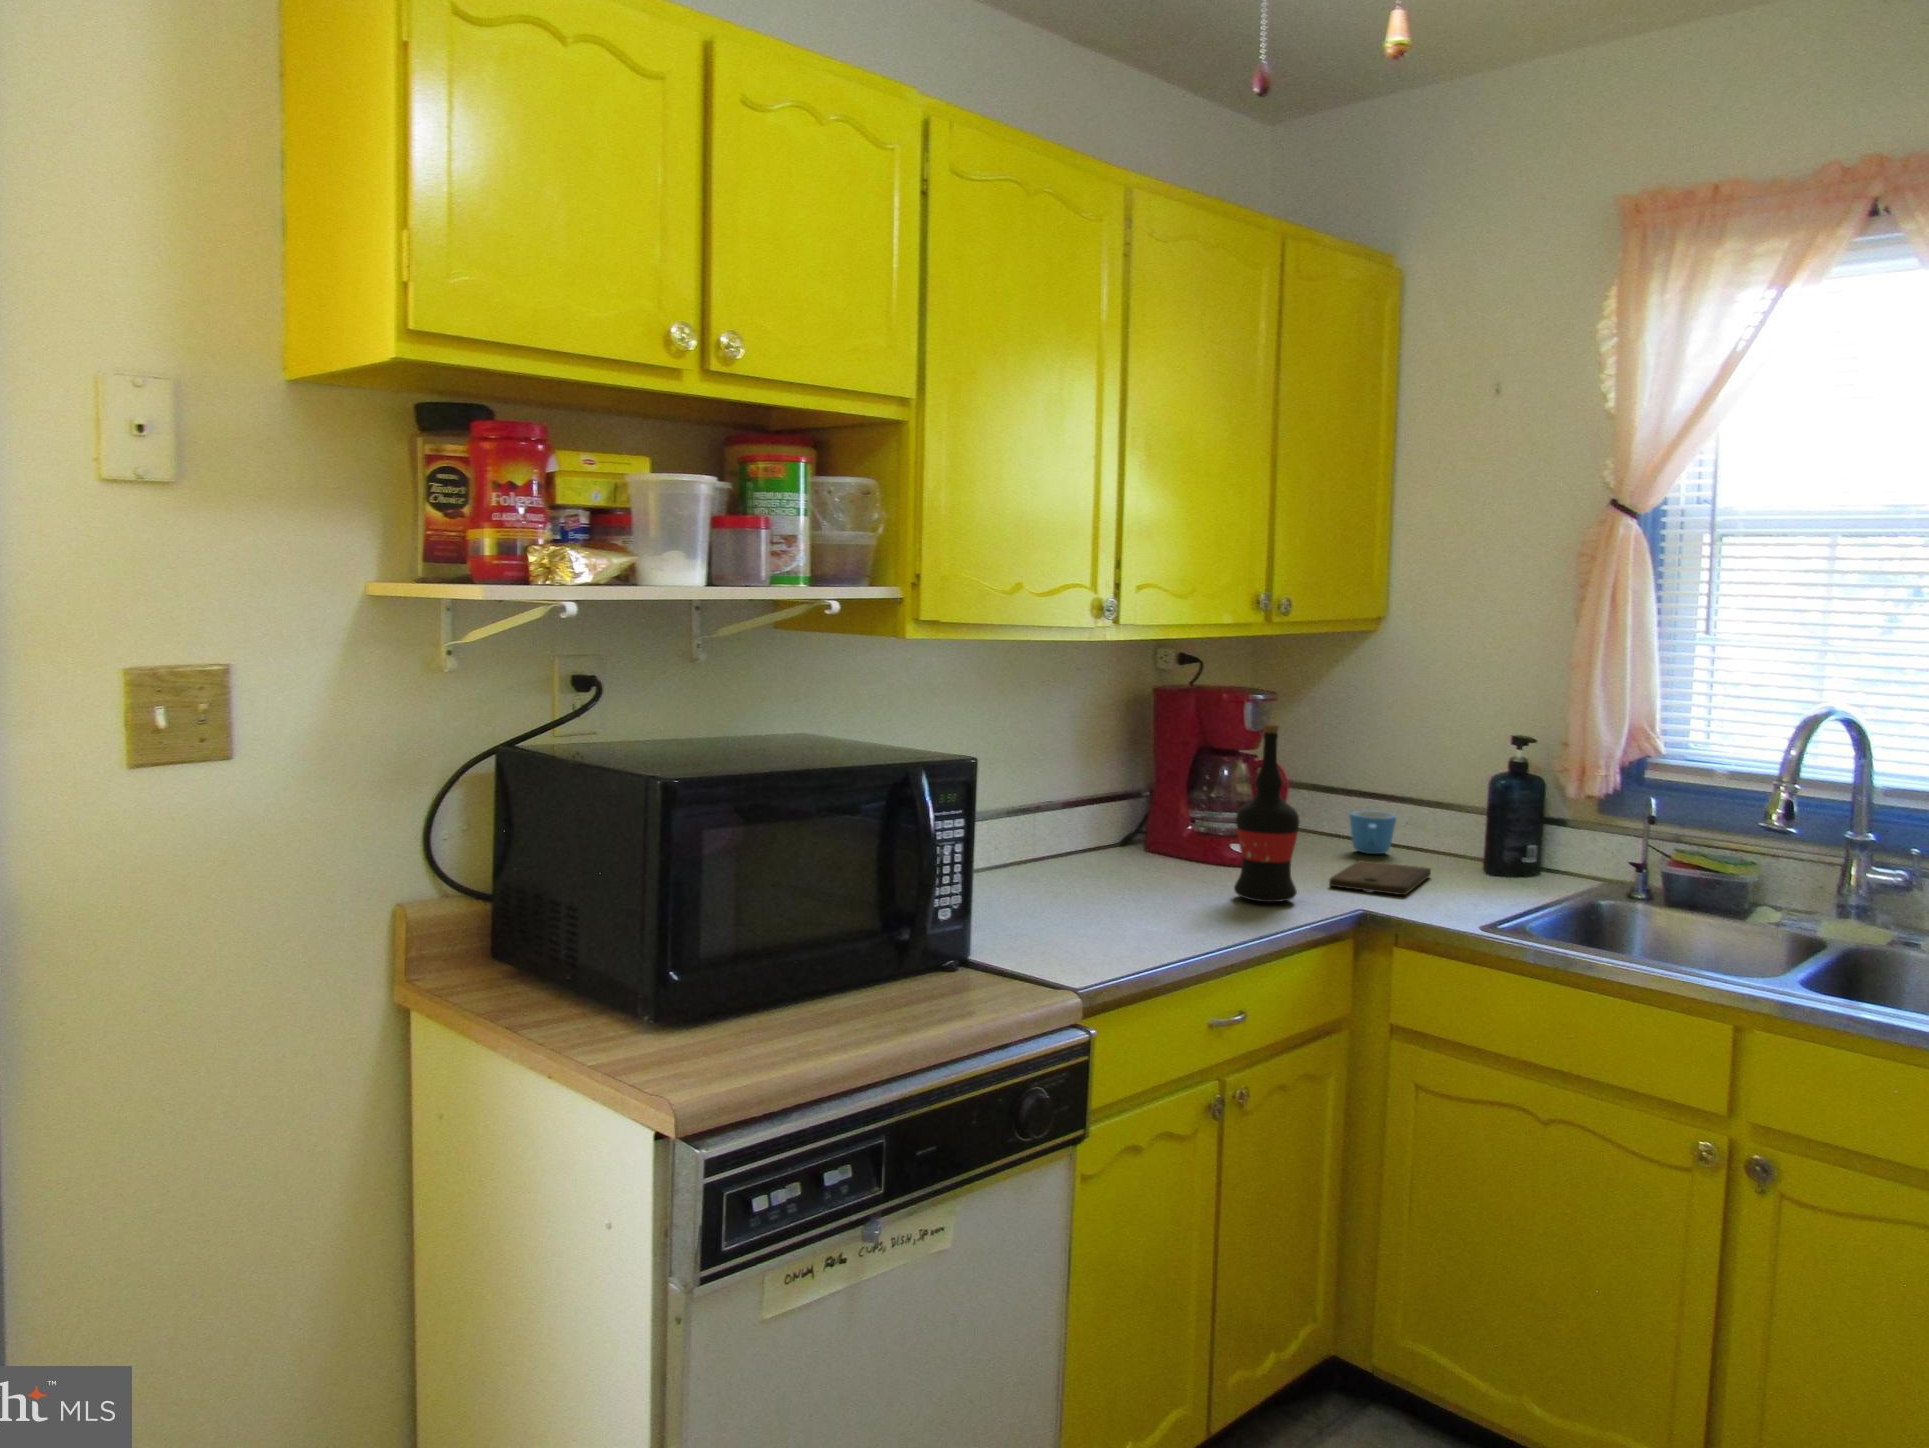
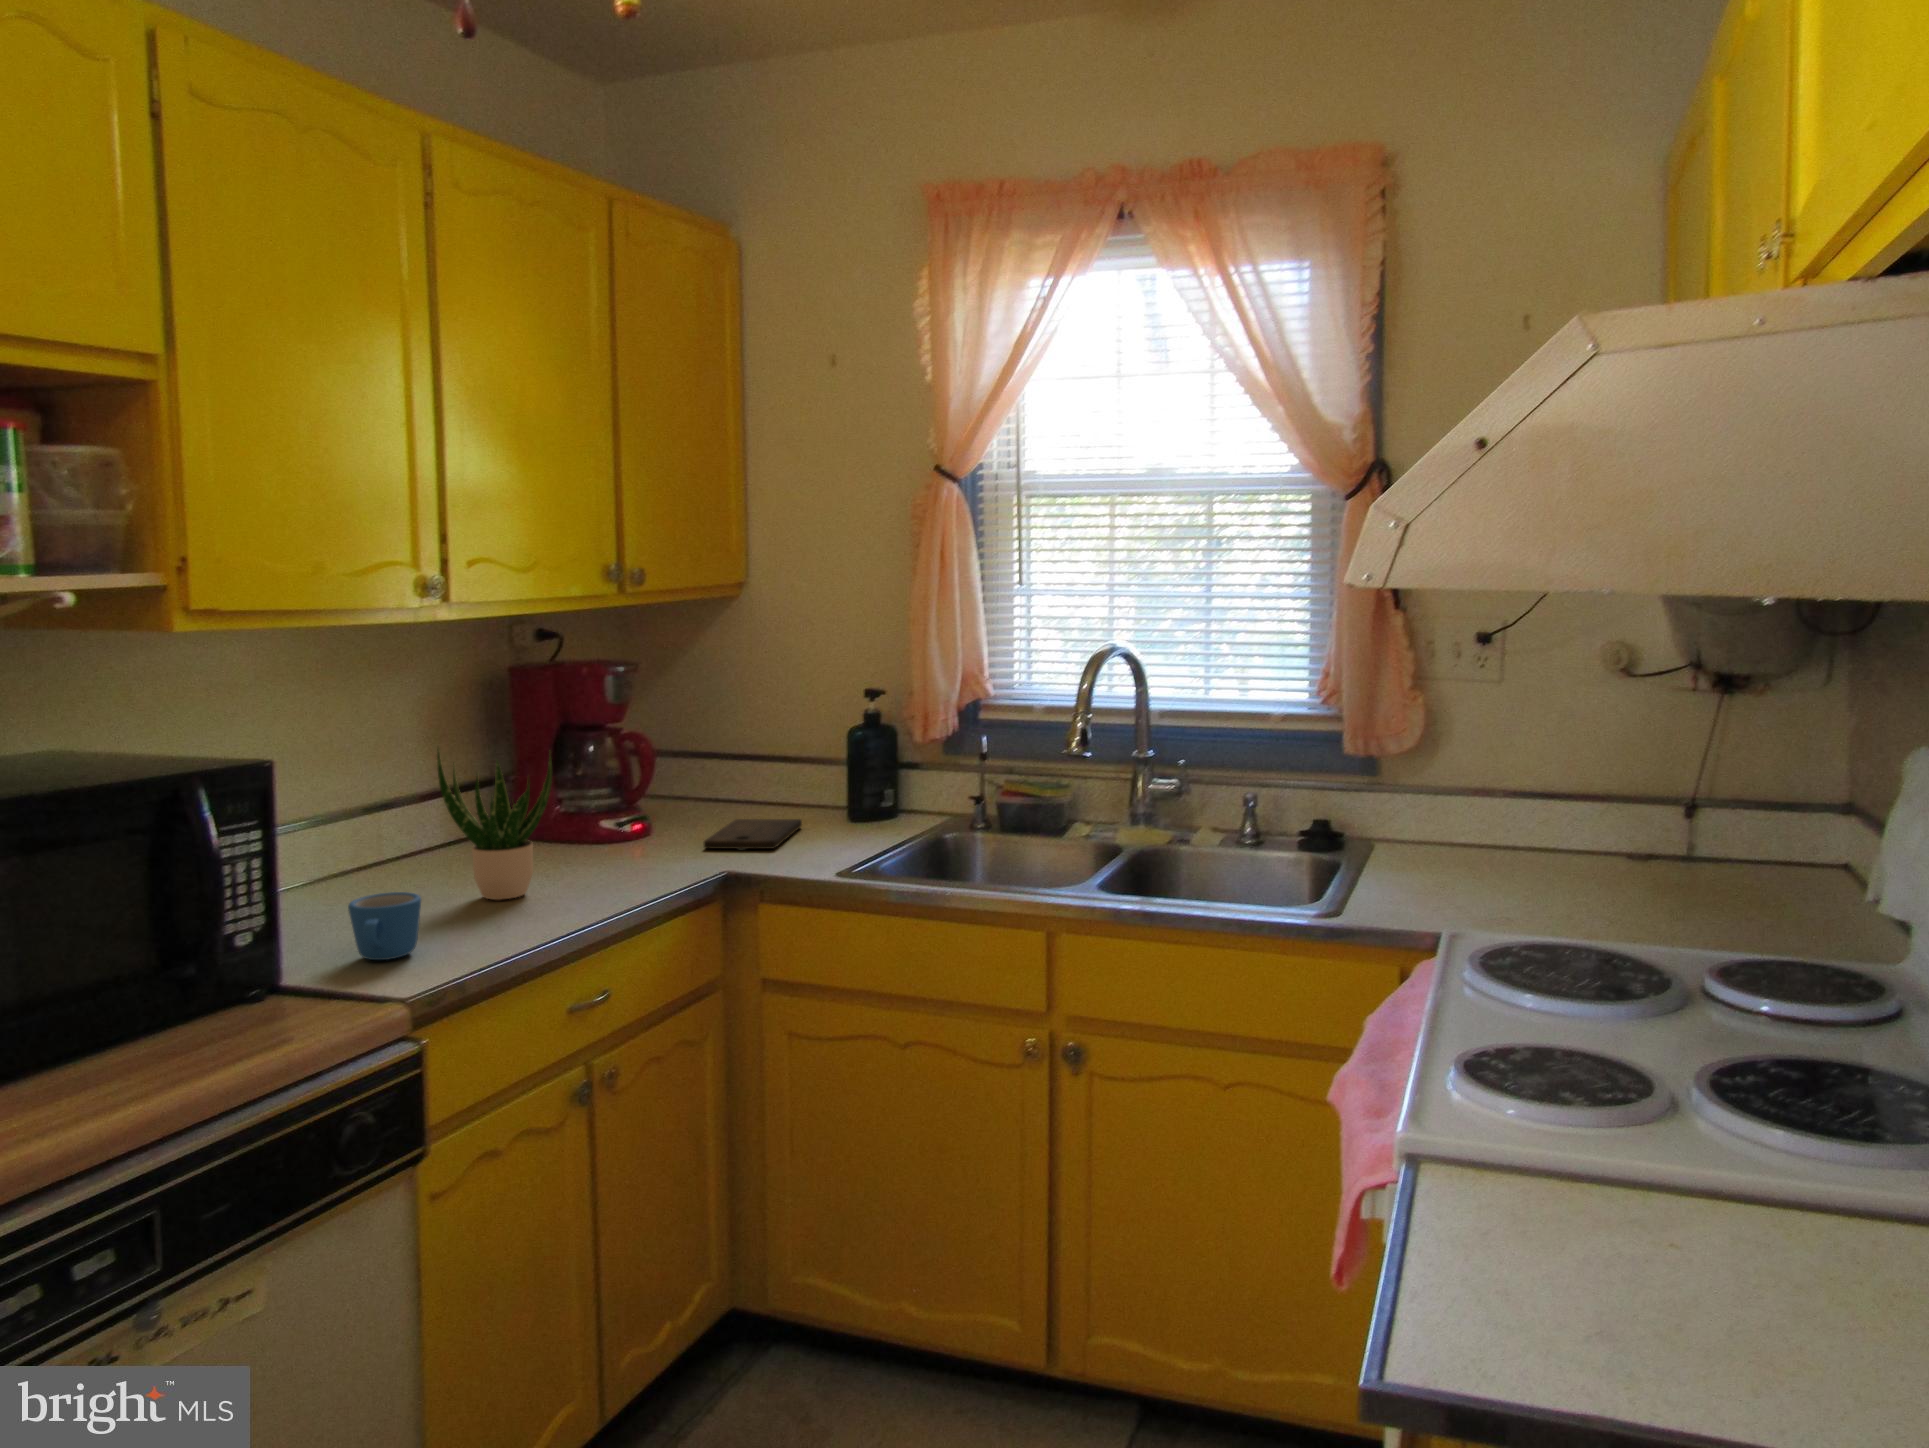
wine bottle: present [1234,724,1299,902] -> none [601,695,668,874]
potted plant: none [1094,758,1195,910] -> present [437,752,552,900]
mug: present [1350,811,1396,854] -> present [348,892,421,960]

